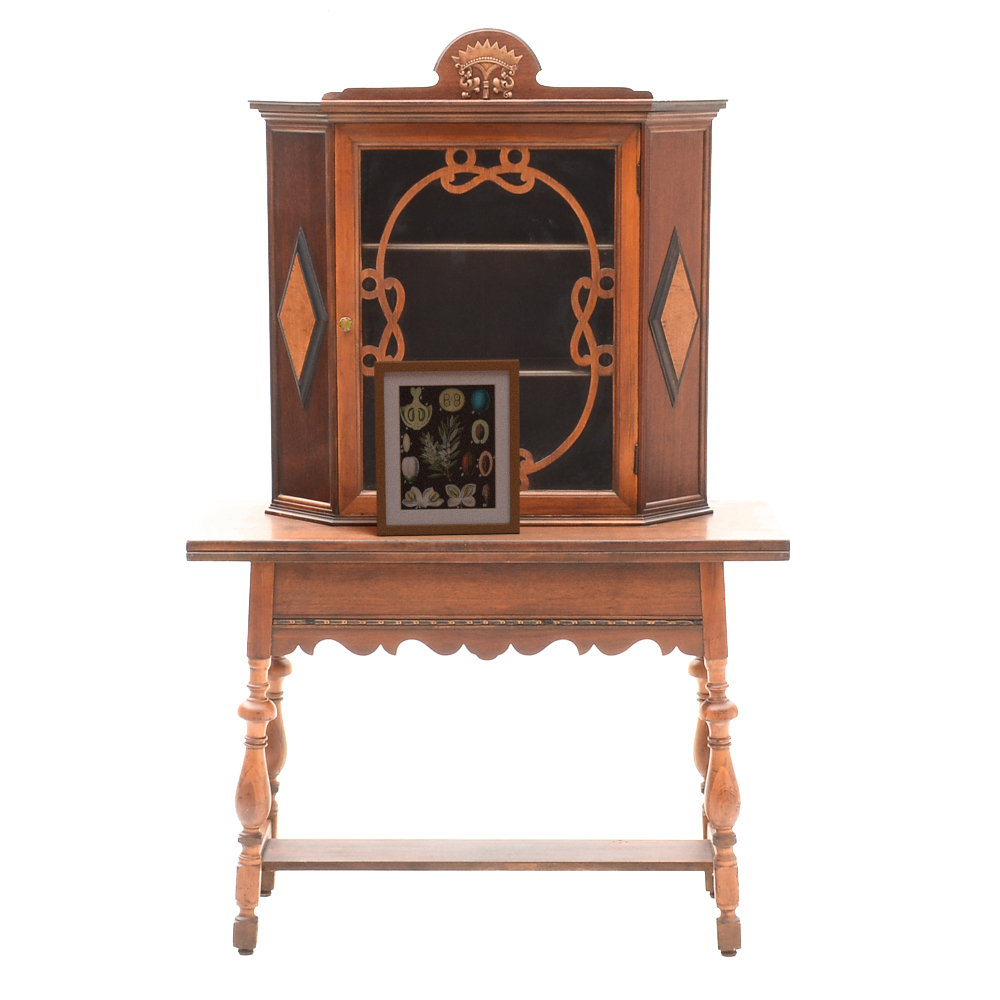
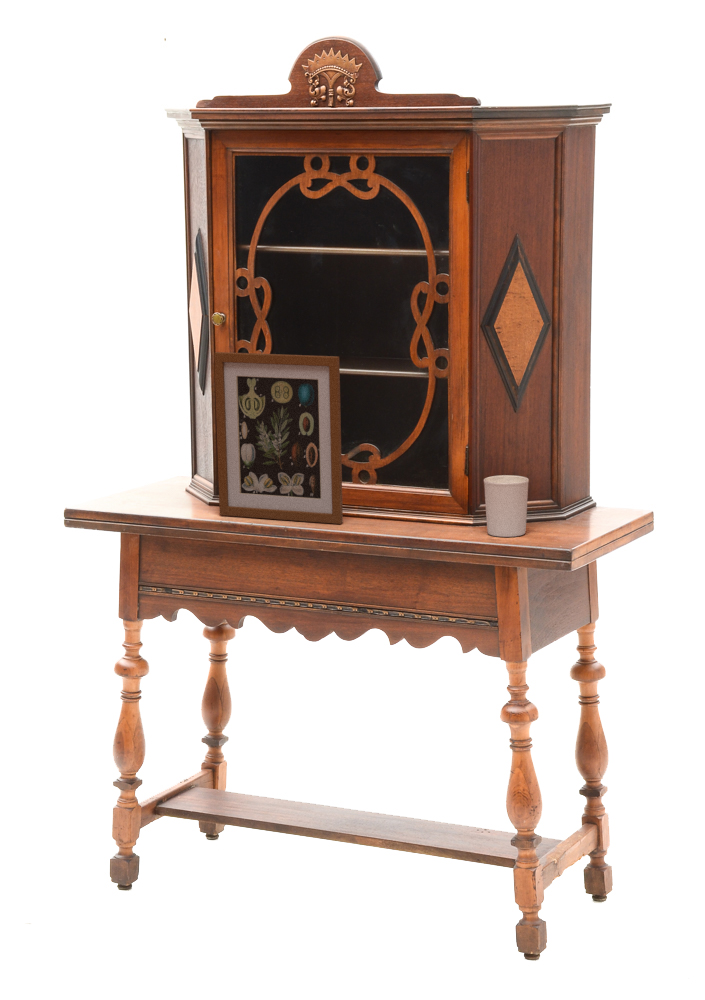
candle holder: none [674,469,719,531] -> present [484,475,529,537]

